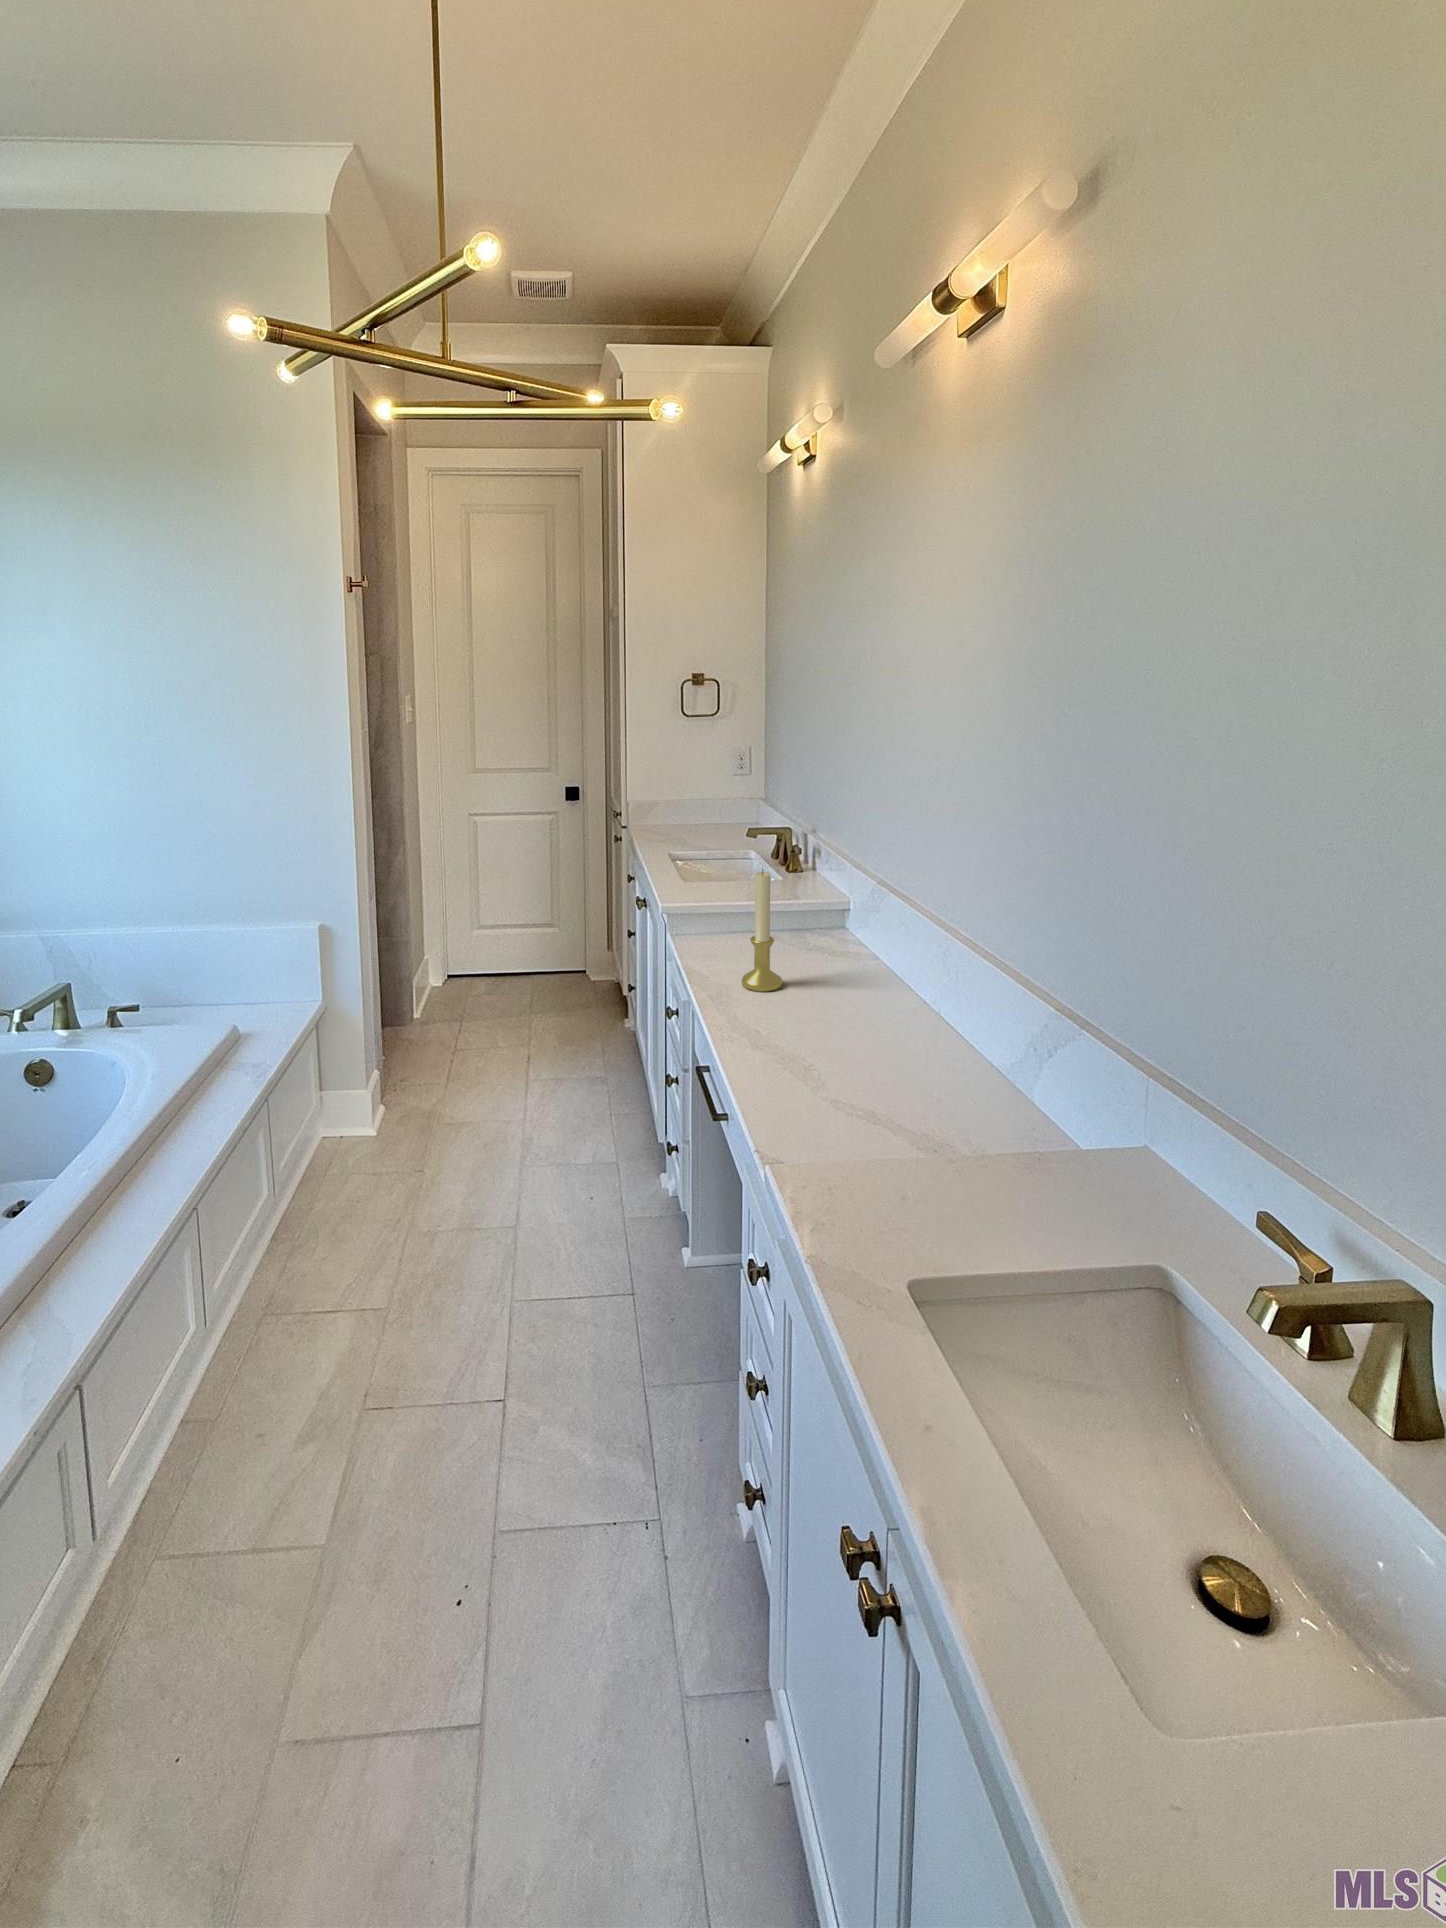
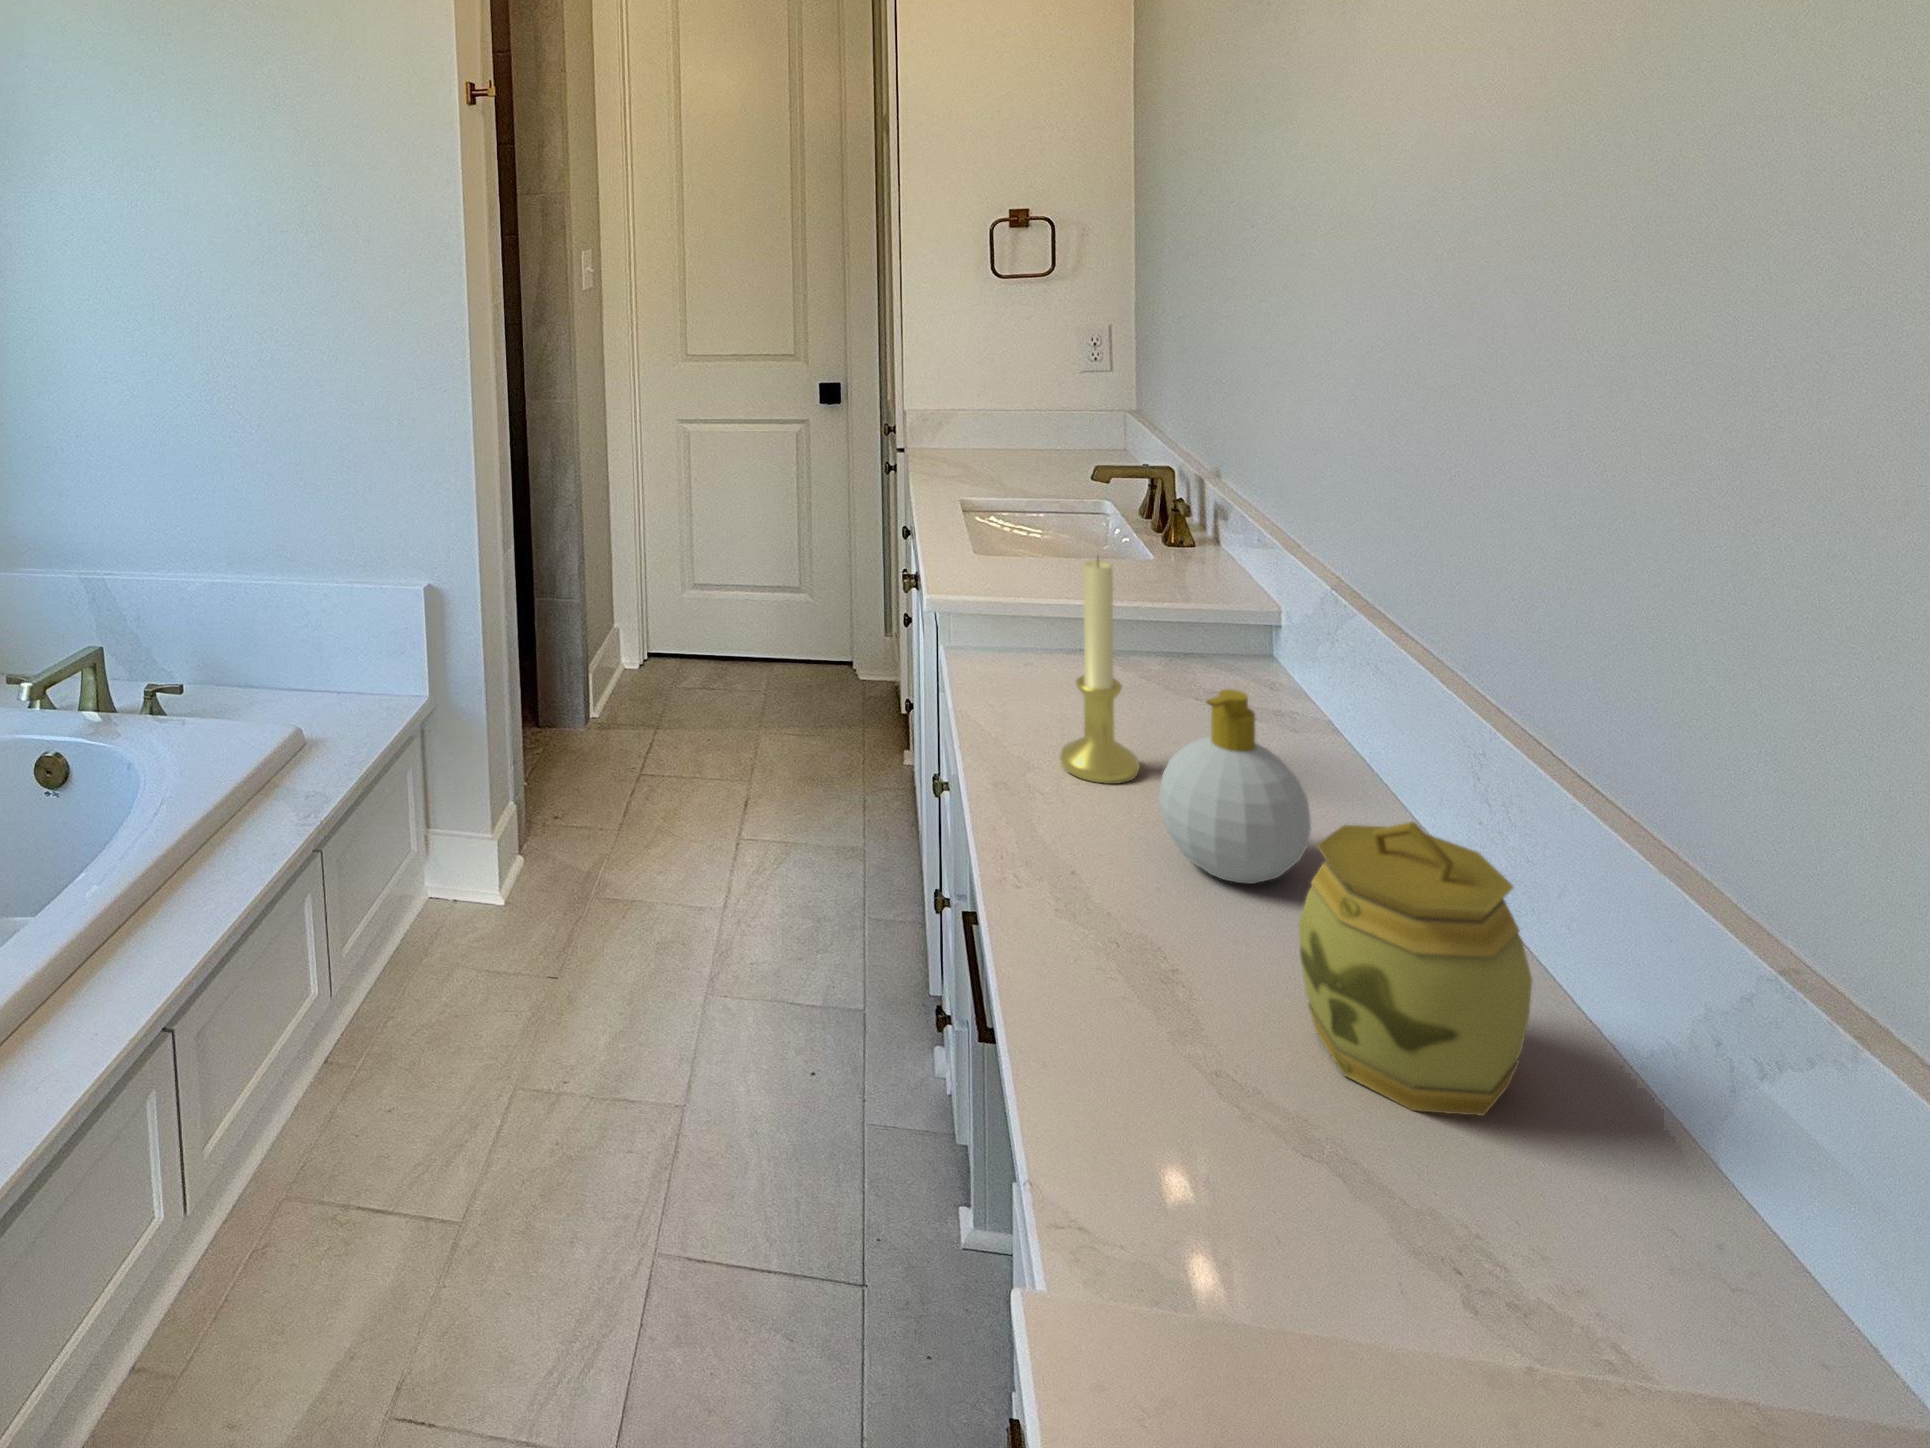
soap bottle: none [797,930,868,1028] -> present [1158,689,1311,884]
jar: none [867,973,963,1103] -> present [1299,822,1532,1116]

